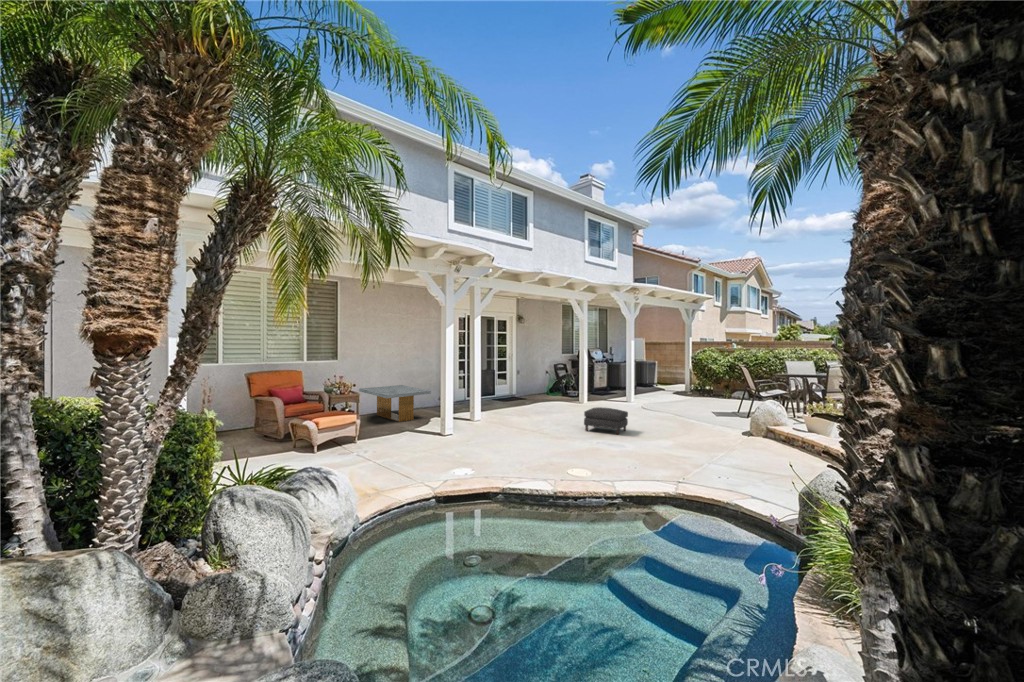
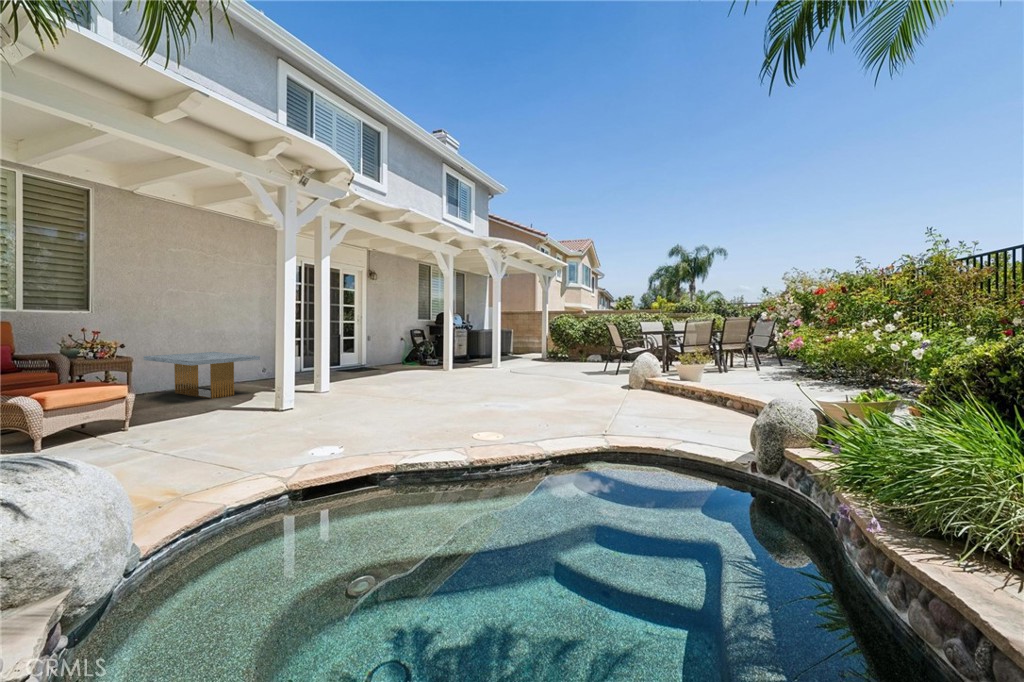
ottoman: present [584,407,628,435] -> none [465,366,513,396]

